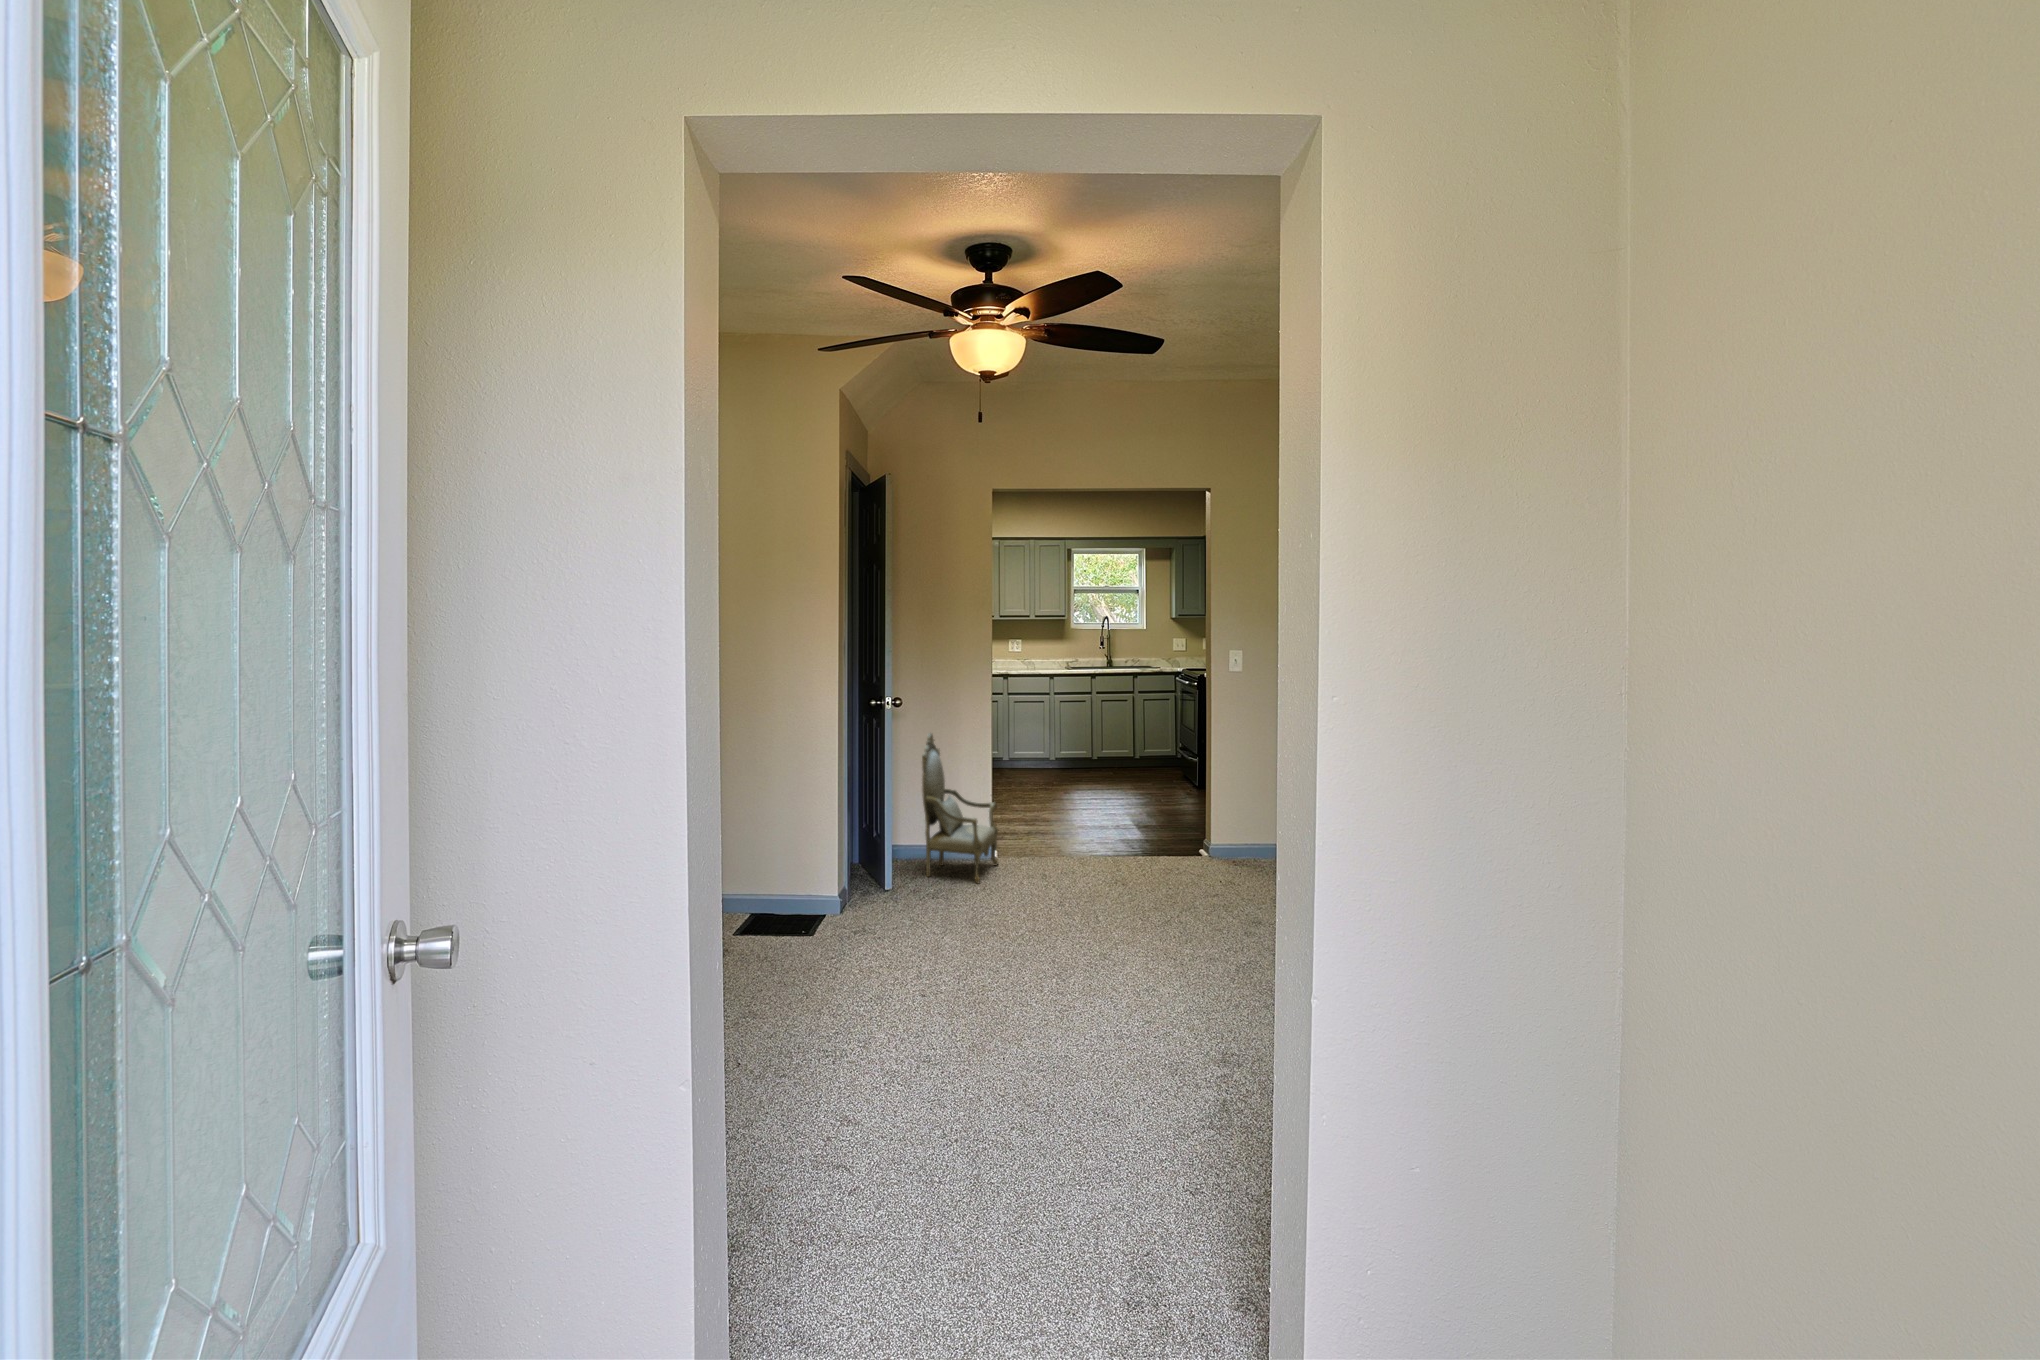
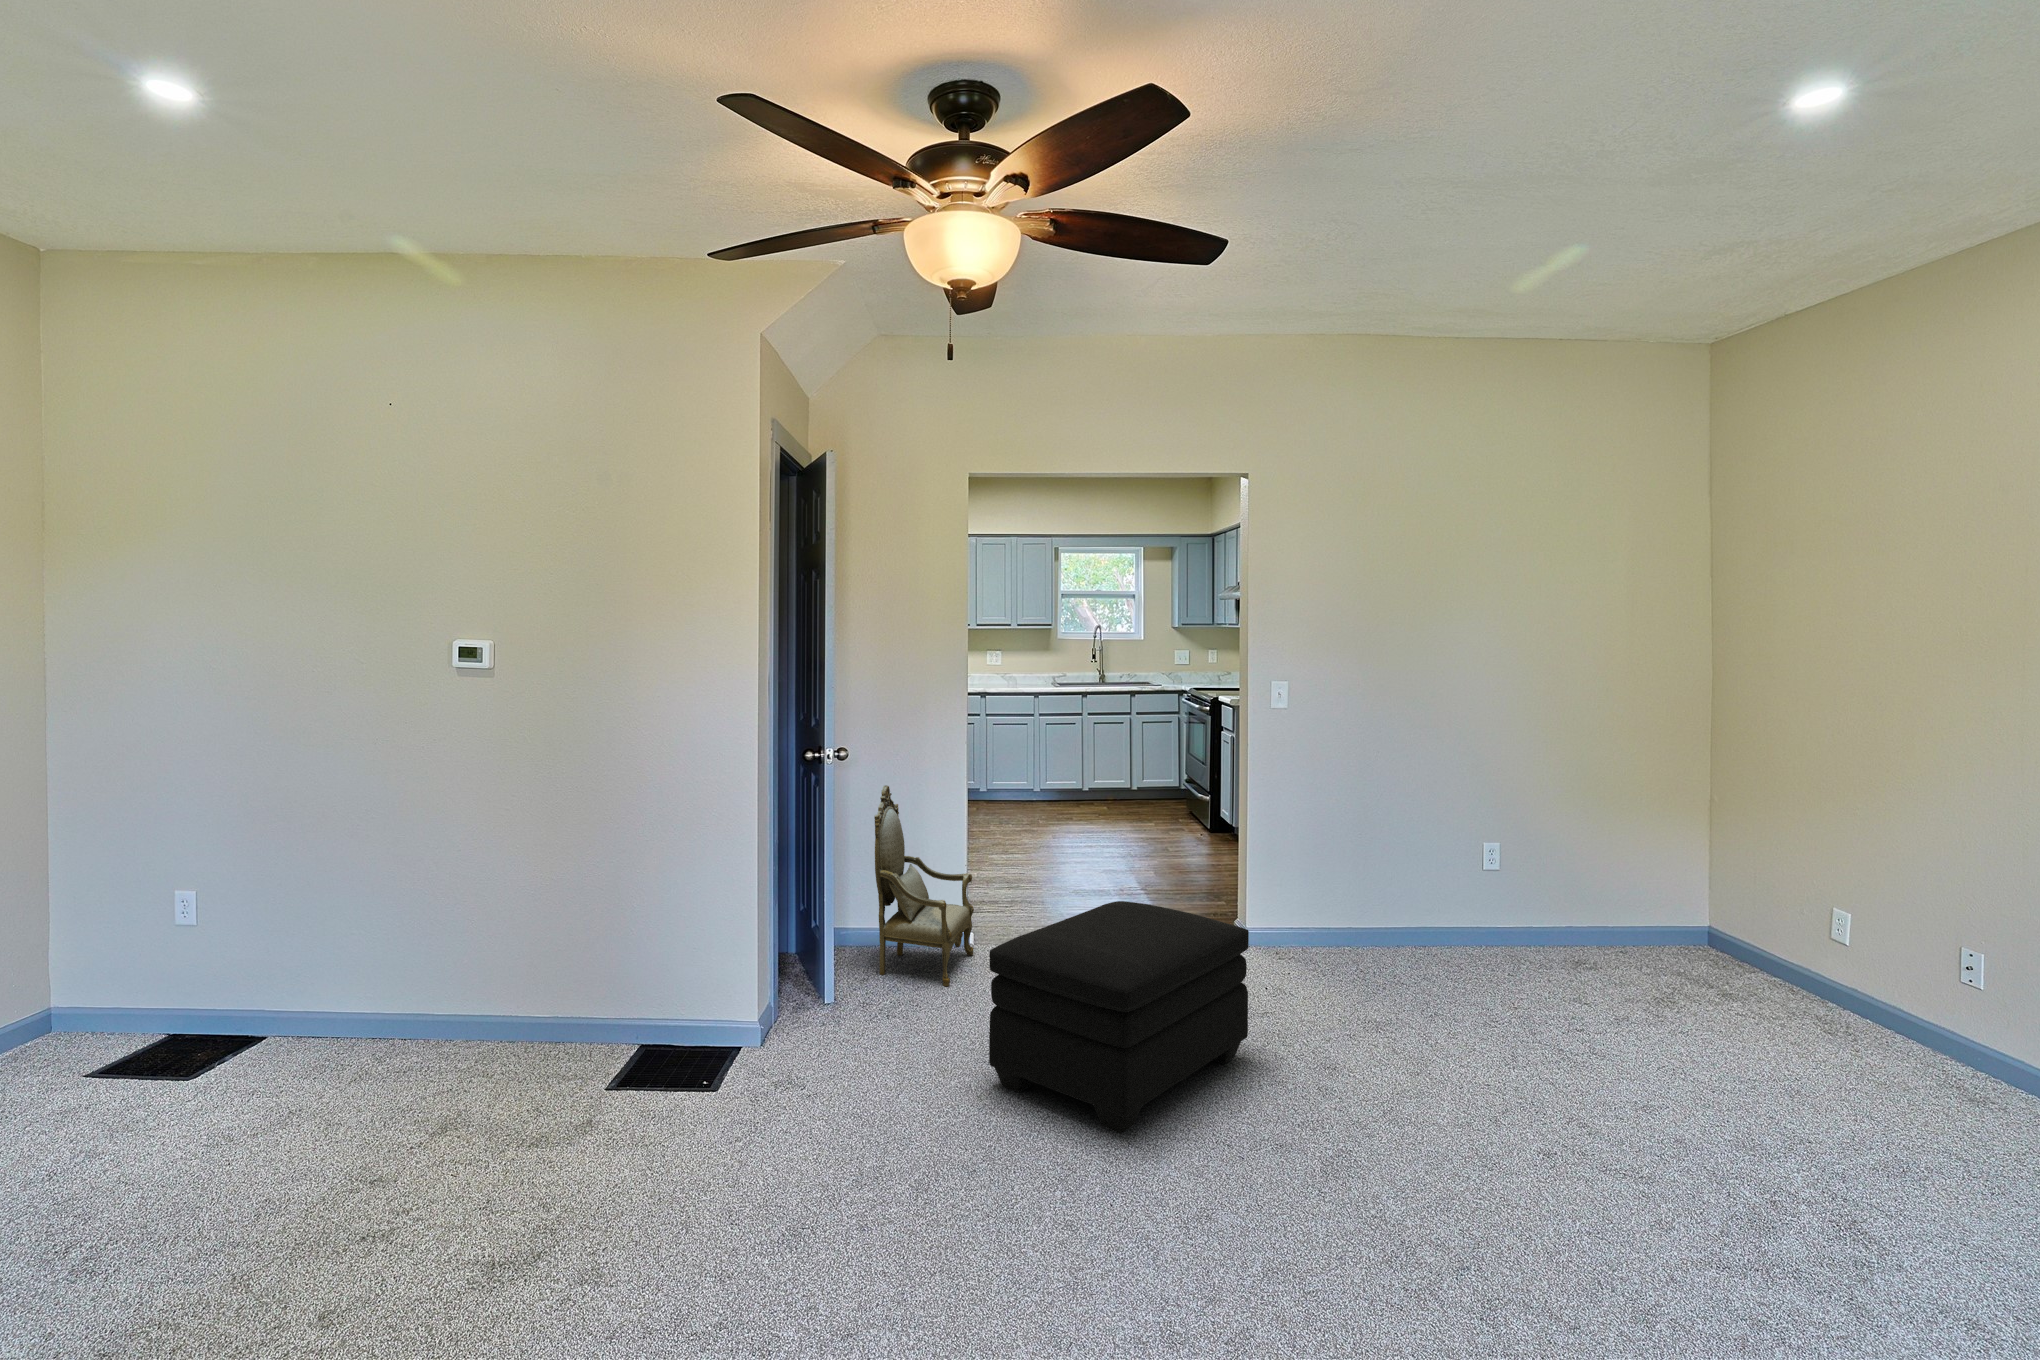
ottoman: none [1009,813,1199,961] -> present [989,901,1249,1134]

